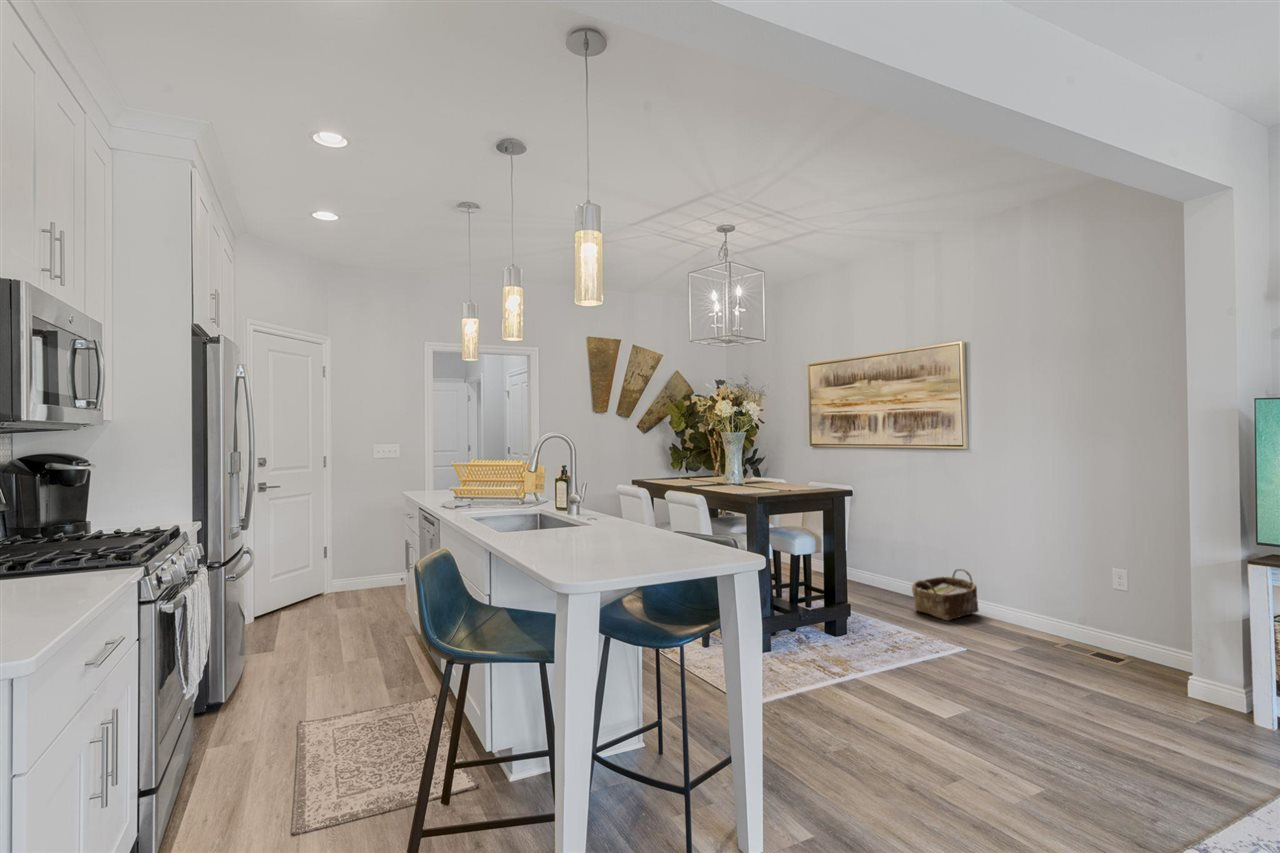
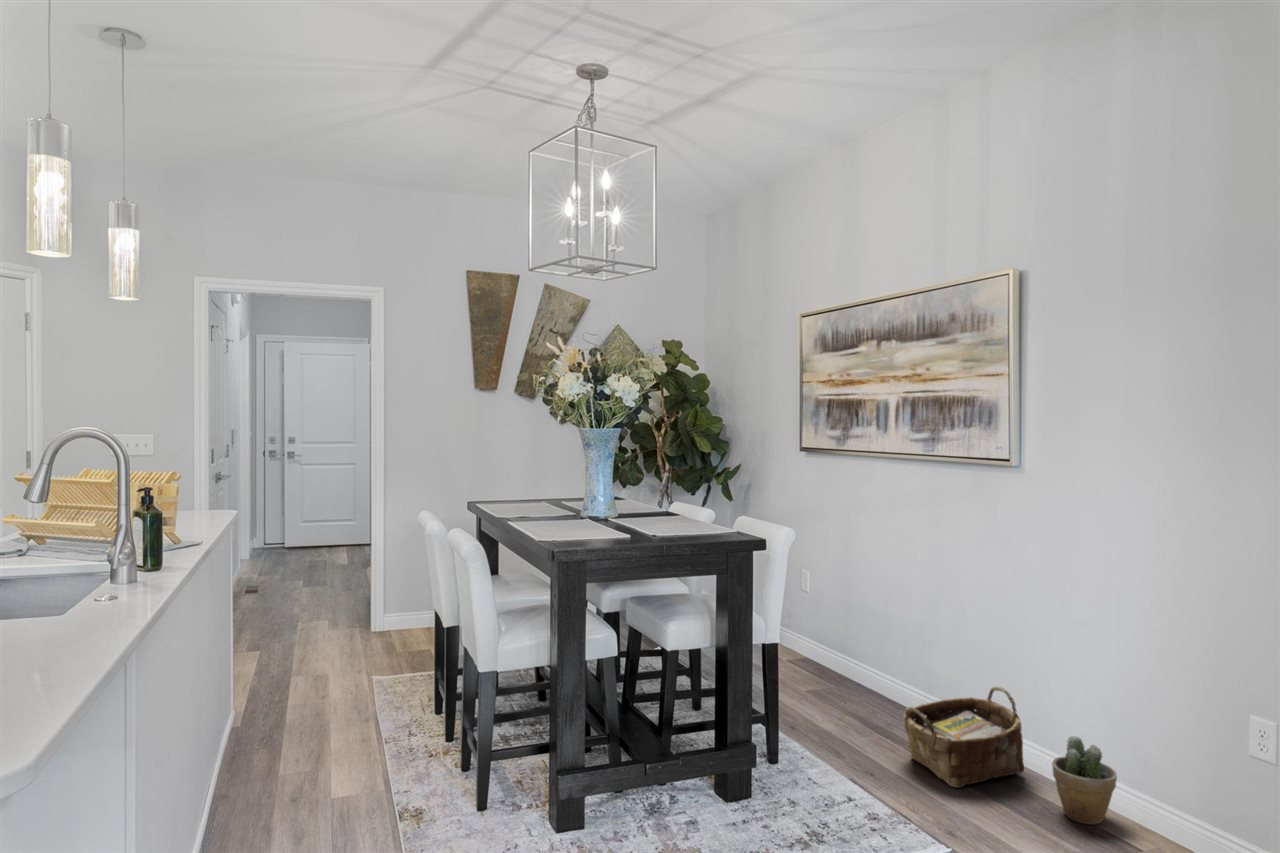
potted plant: none [1000,586,1035,630] -> present [1052,736,1117,825]

